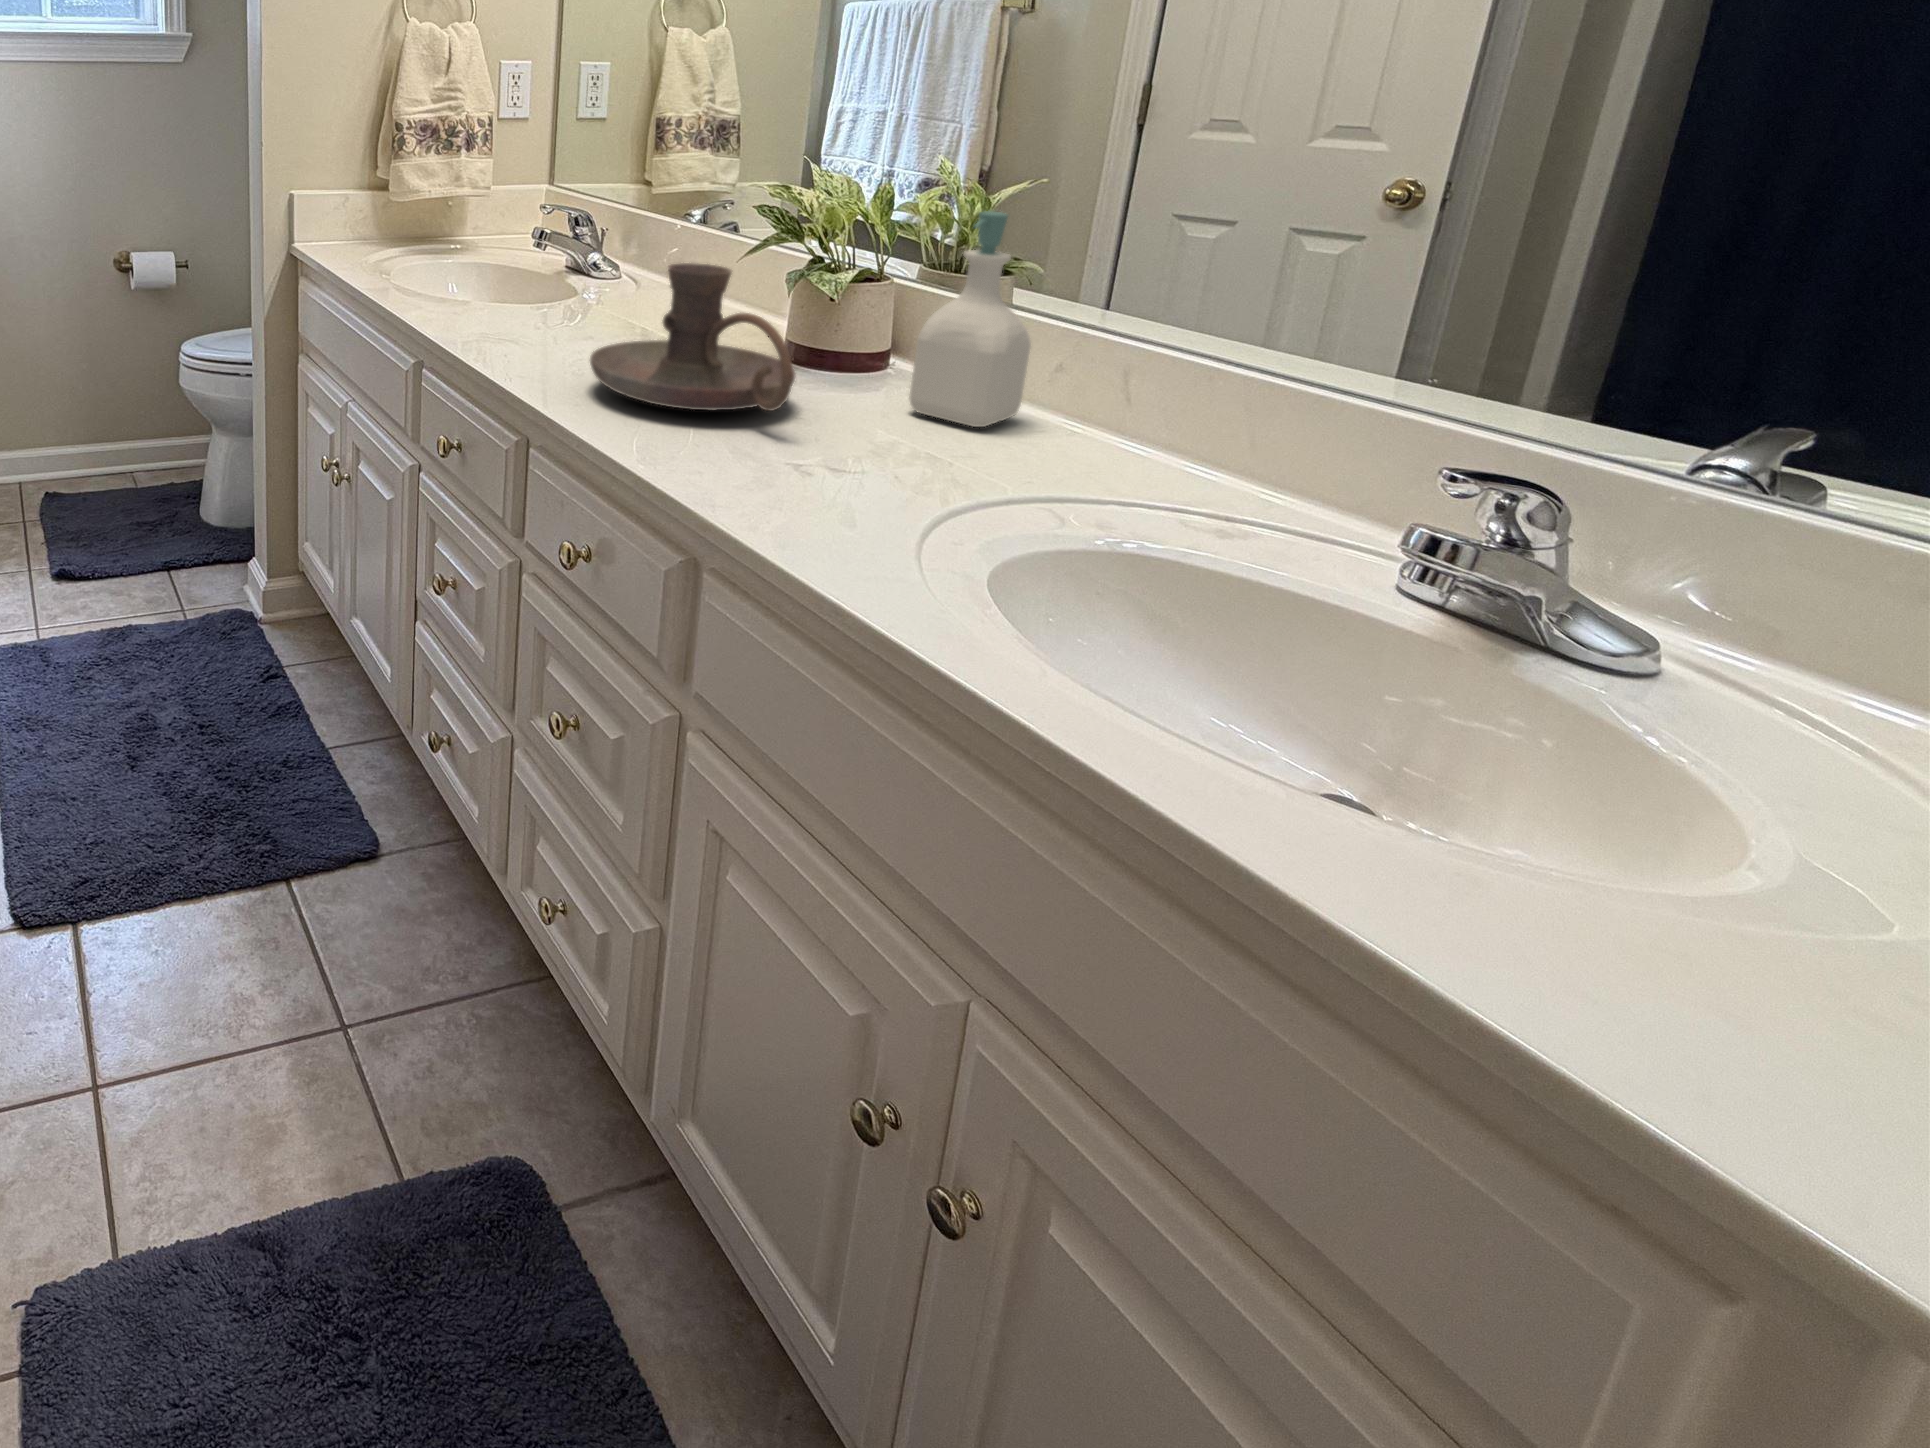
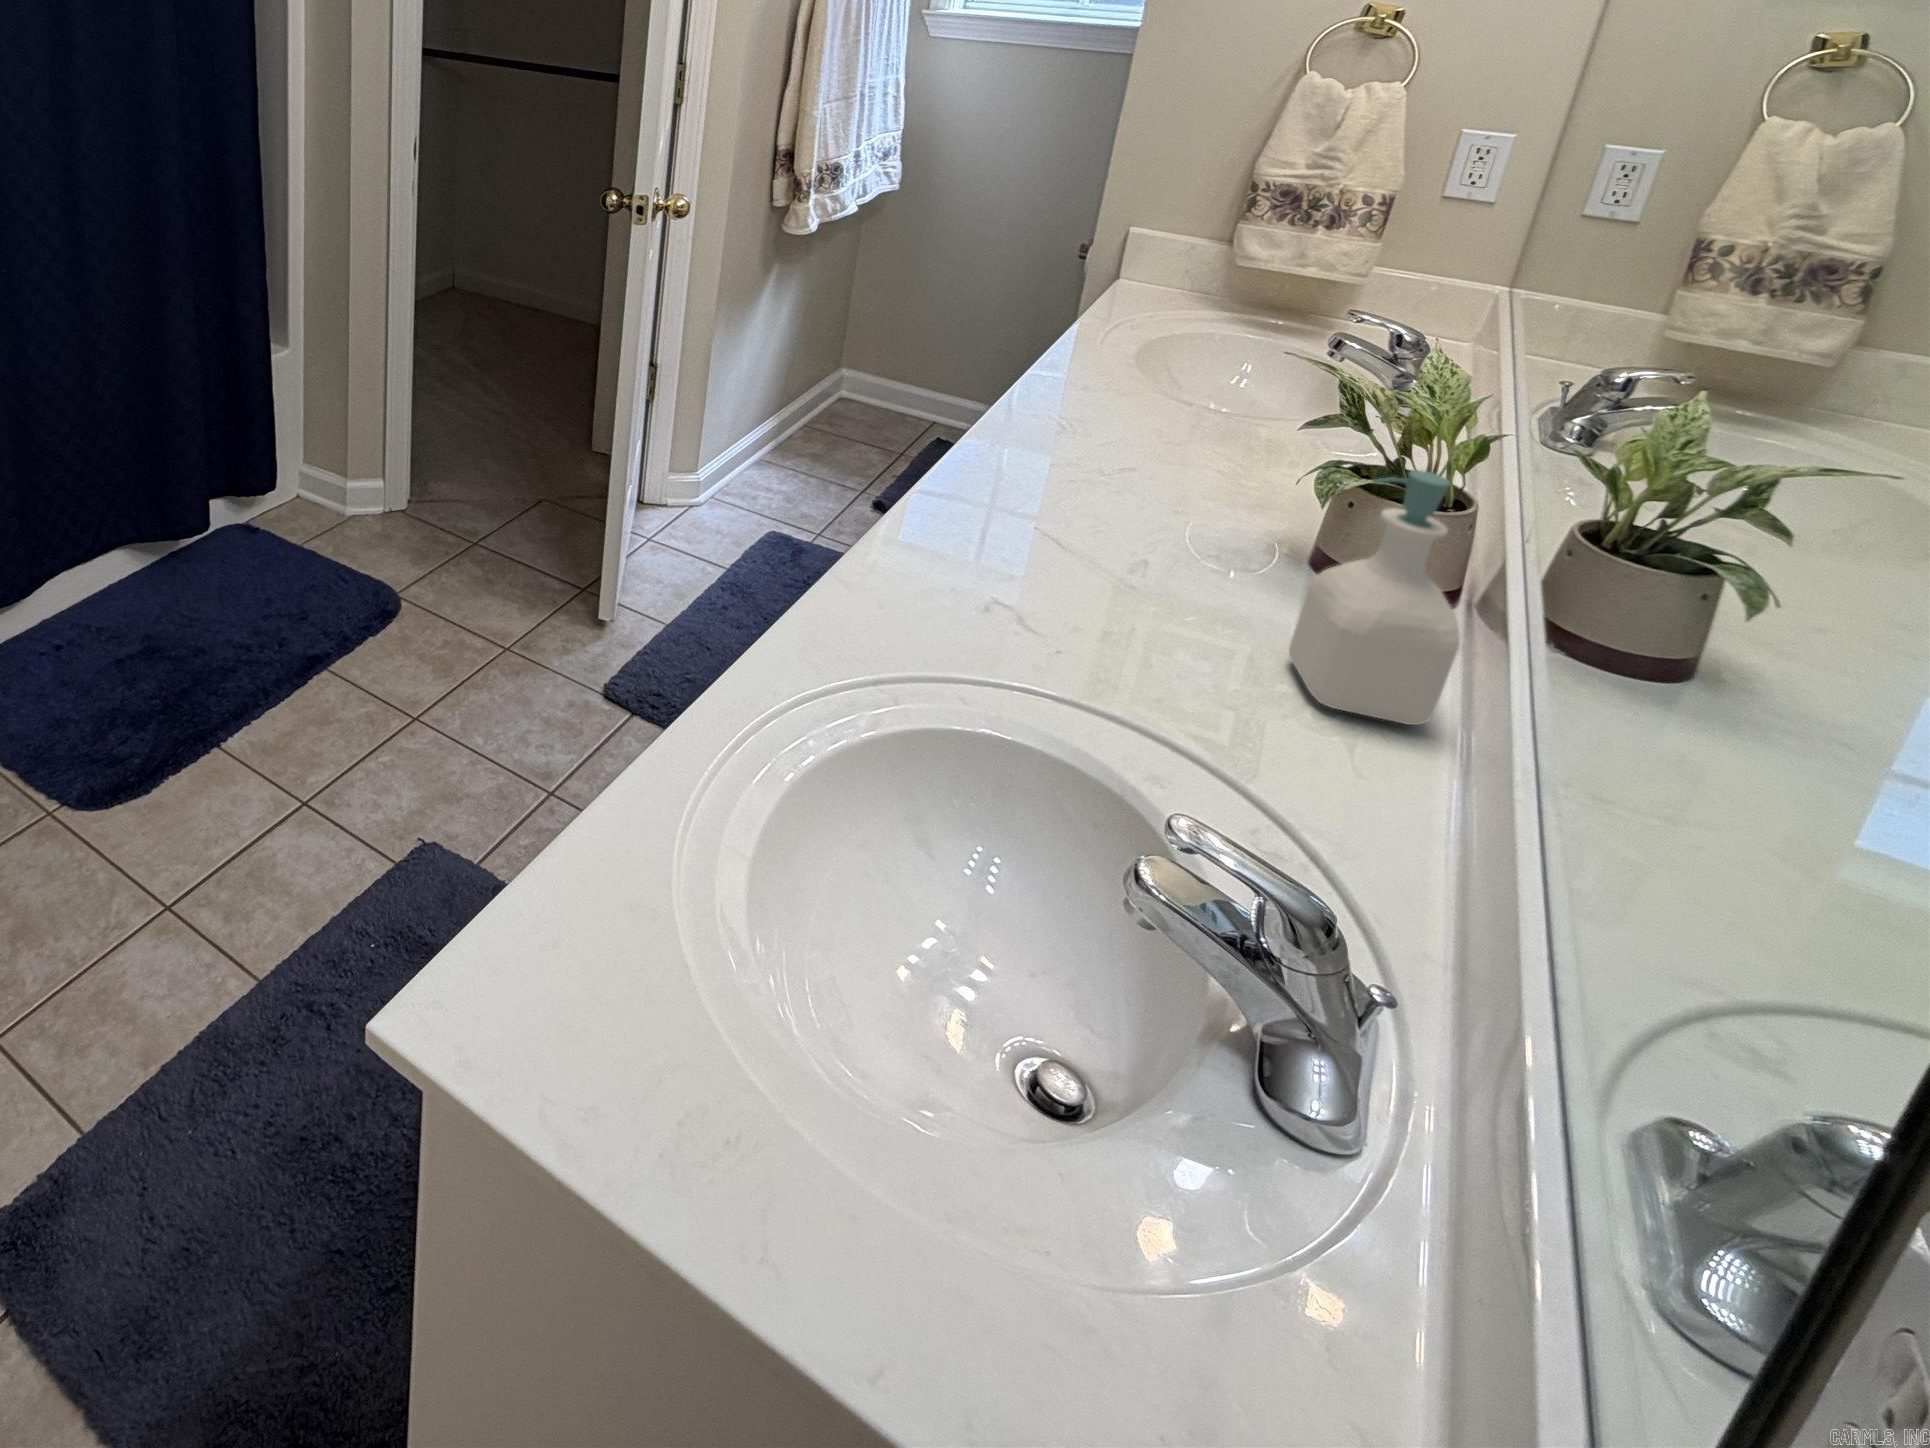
candle holder: present [590,263,795,411] -> none [972,405,1199,571]

